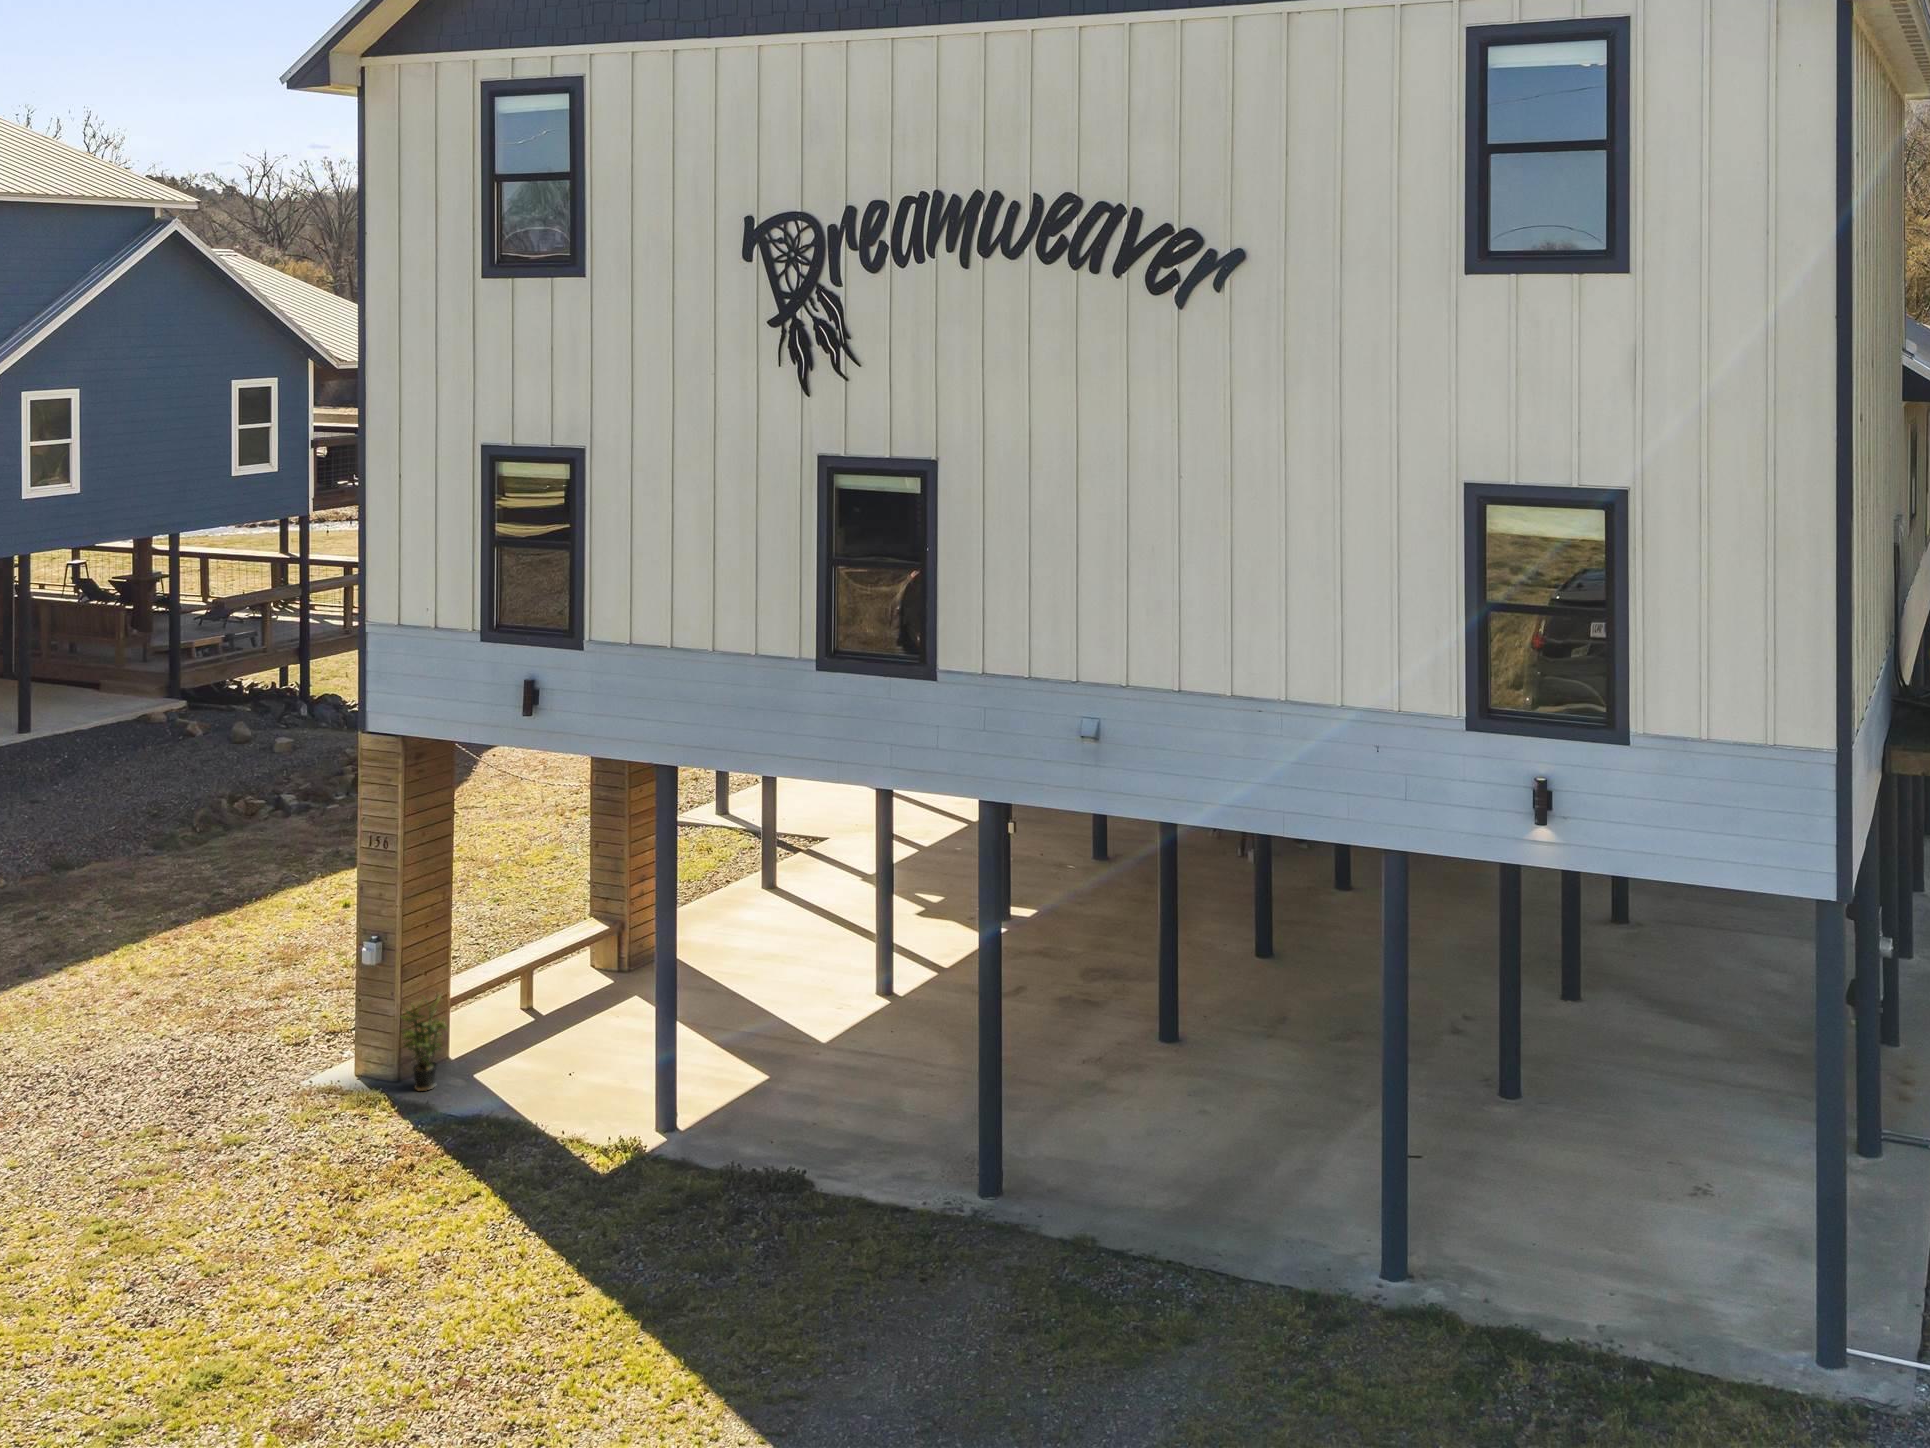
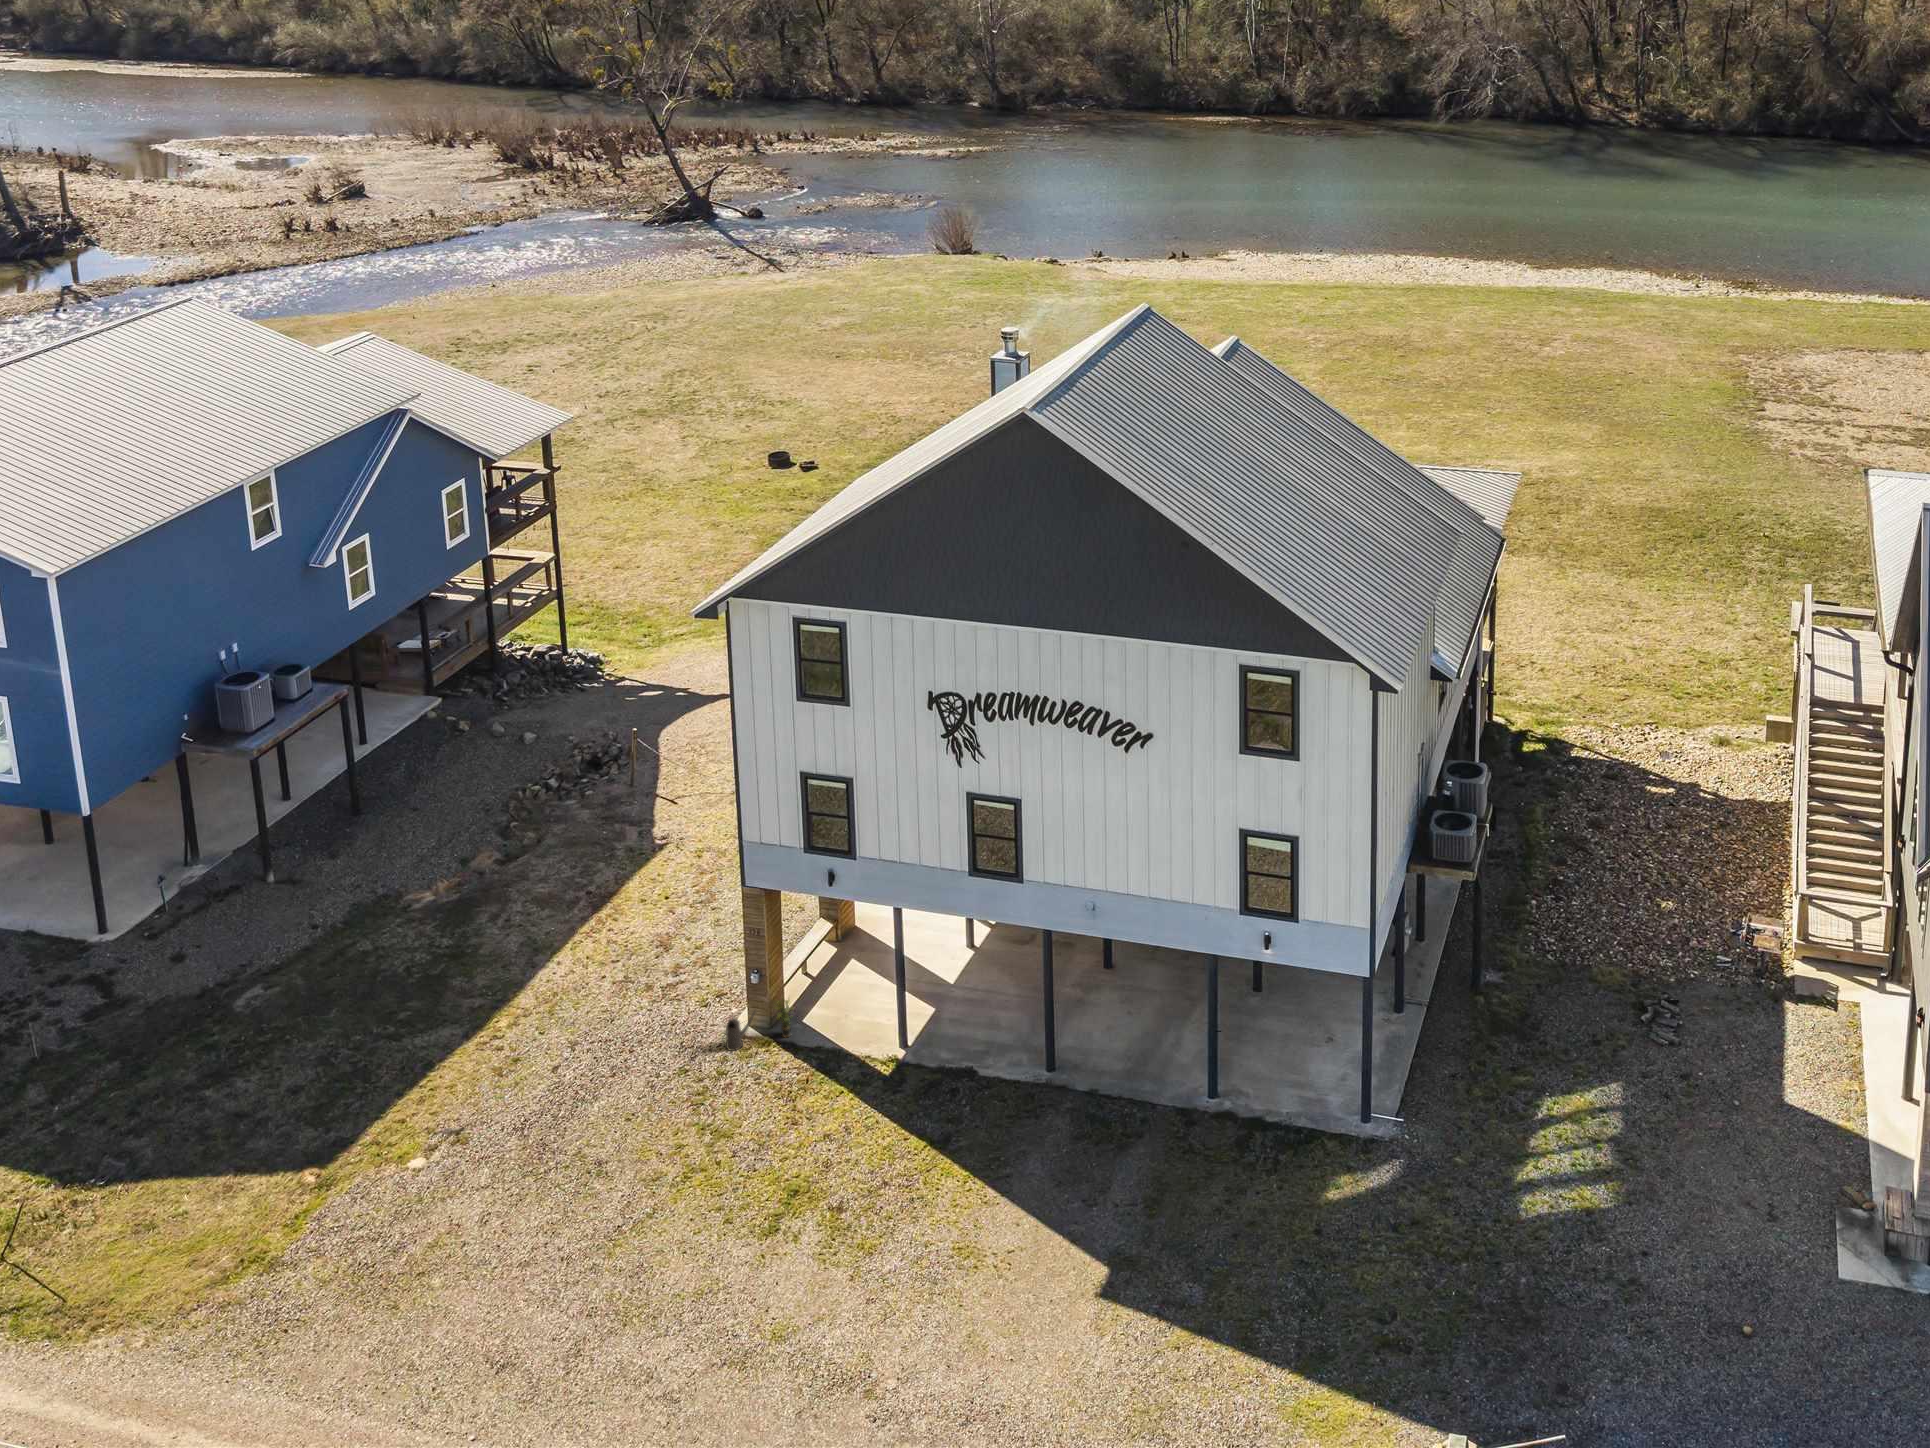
watering can: none [271,1021,366,1104] -> present [725,1011,755,1051]

